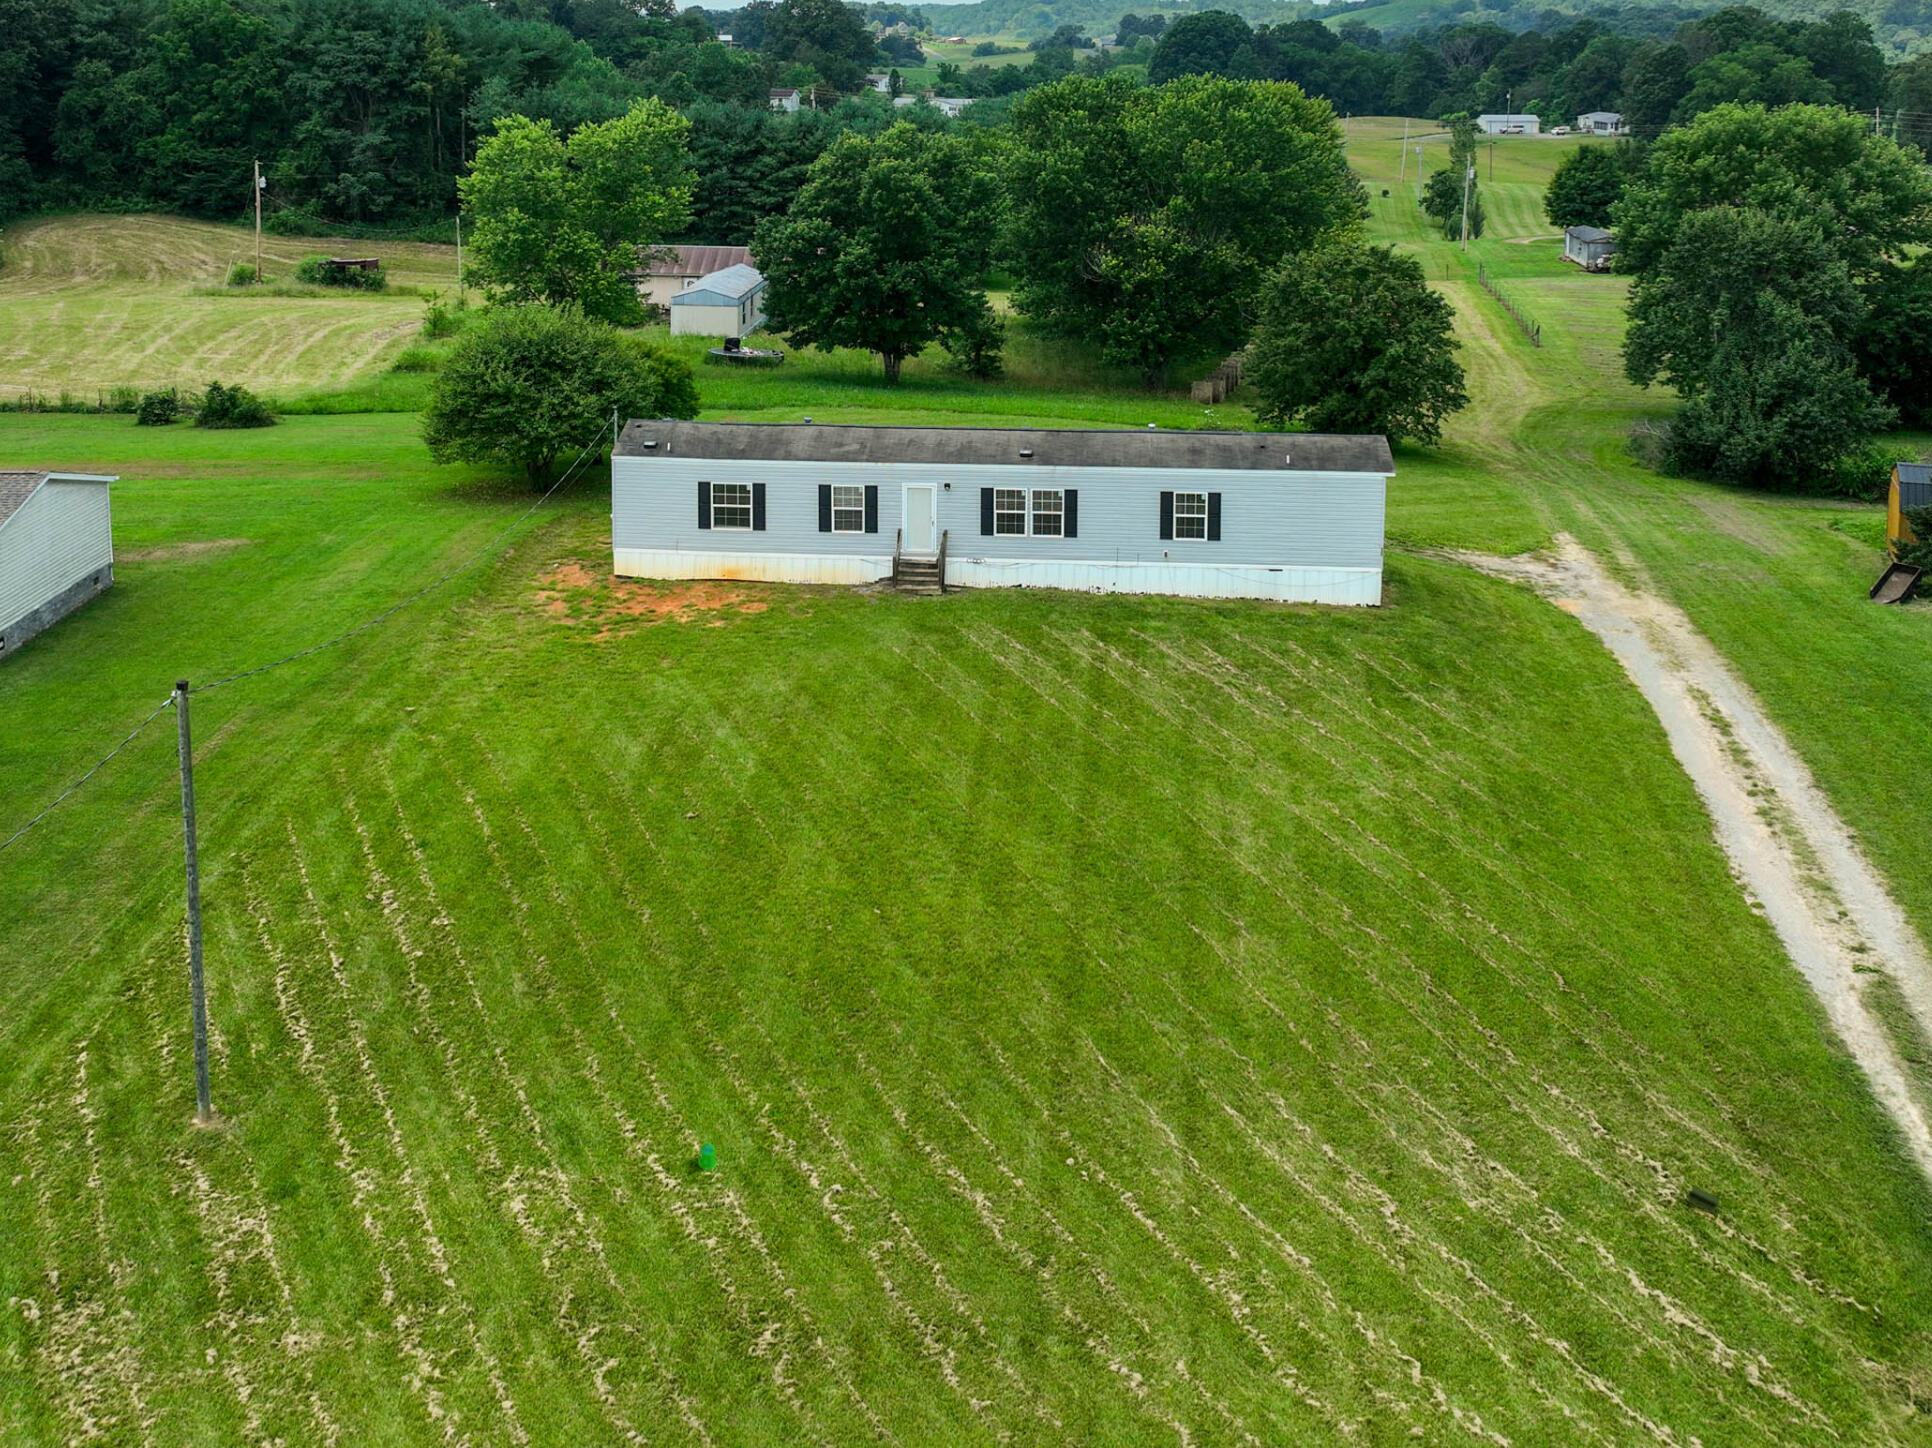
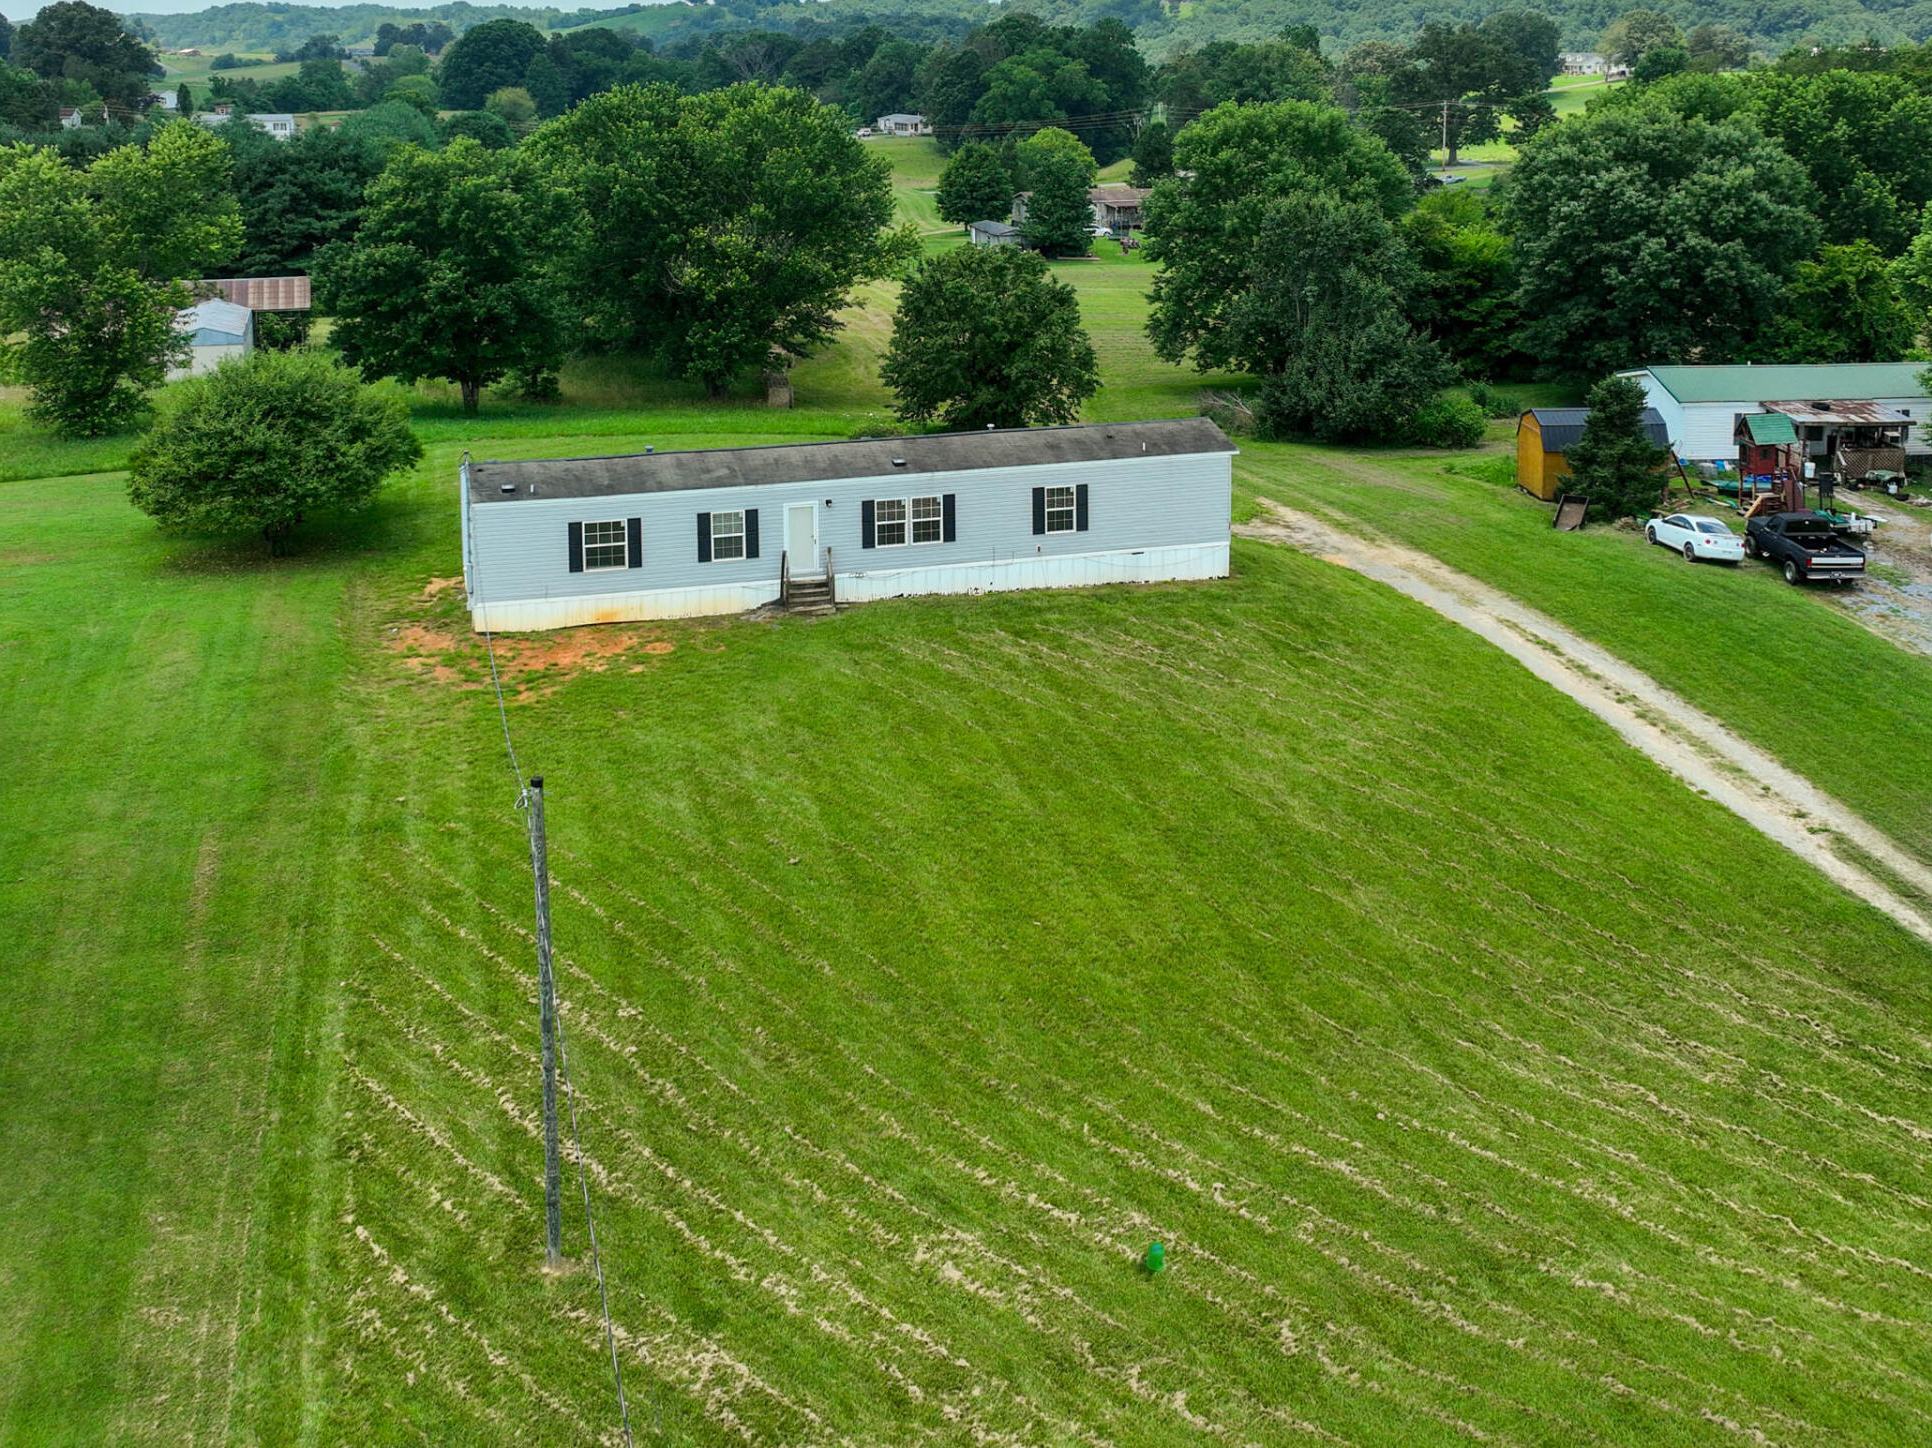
toolbox: present [1687,1187,1720,1214] -> none [1890,1038,1917,1058]

